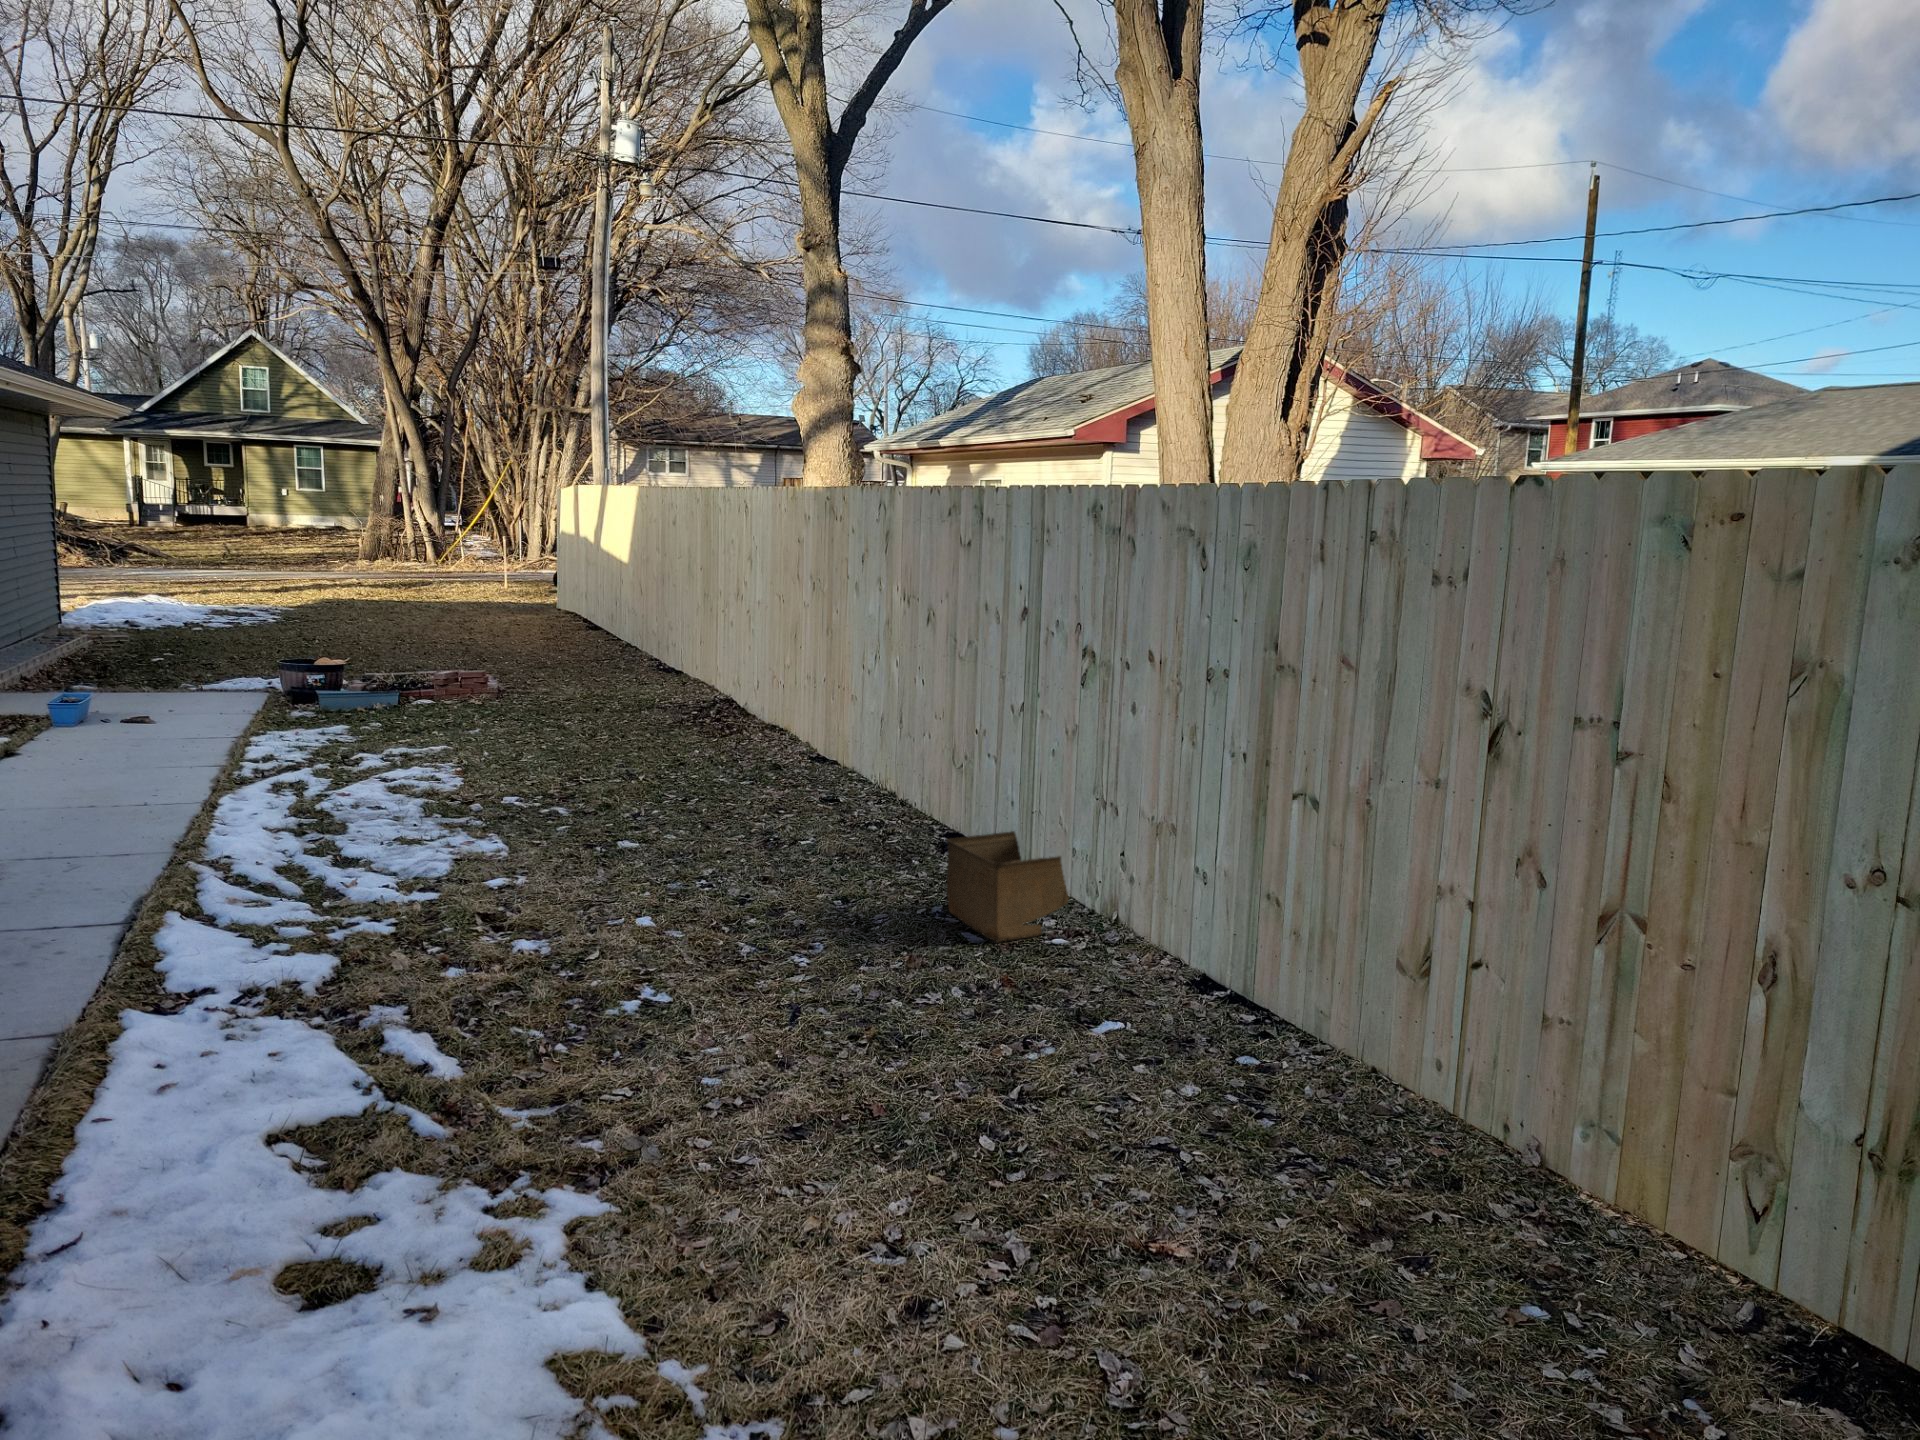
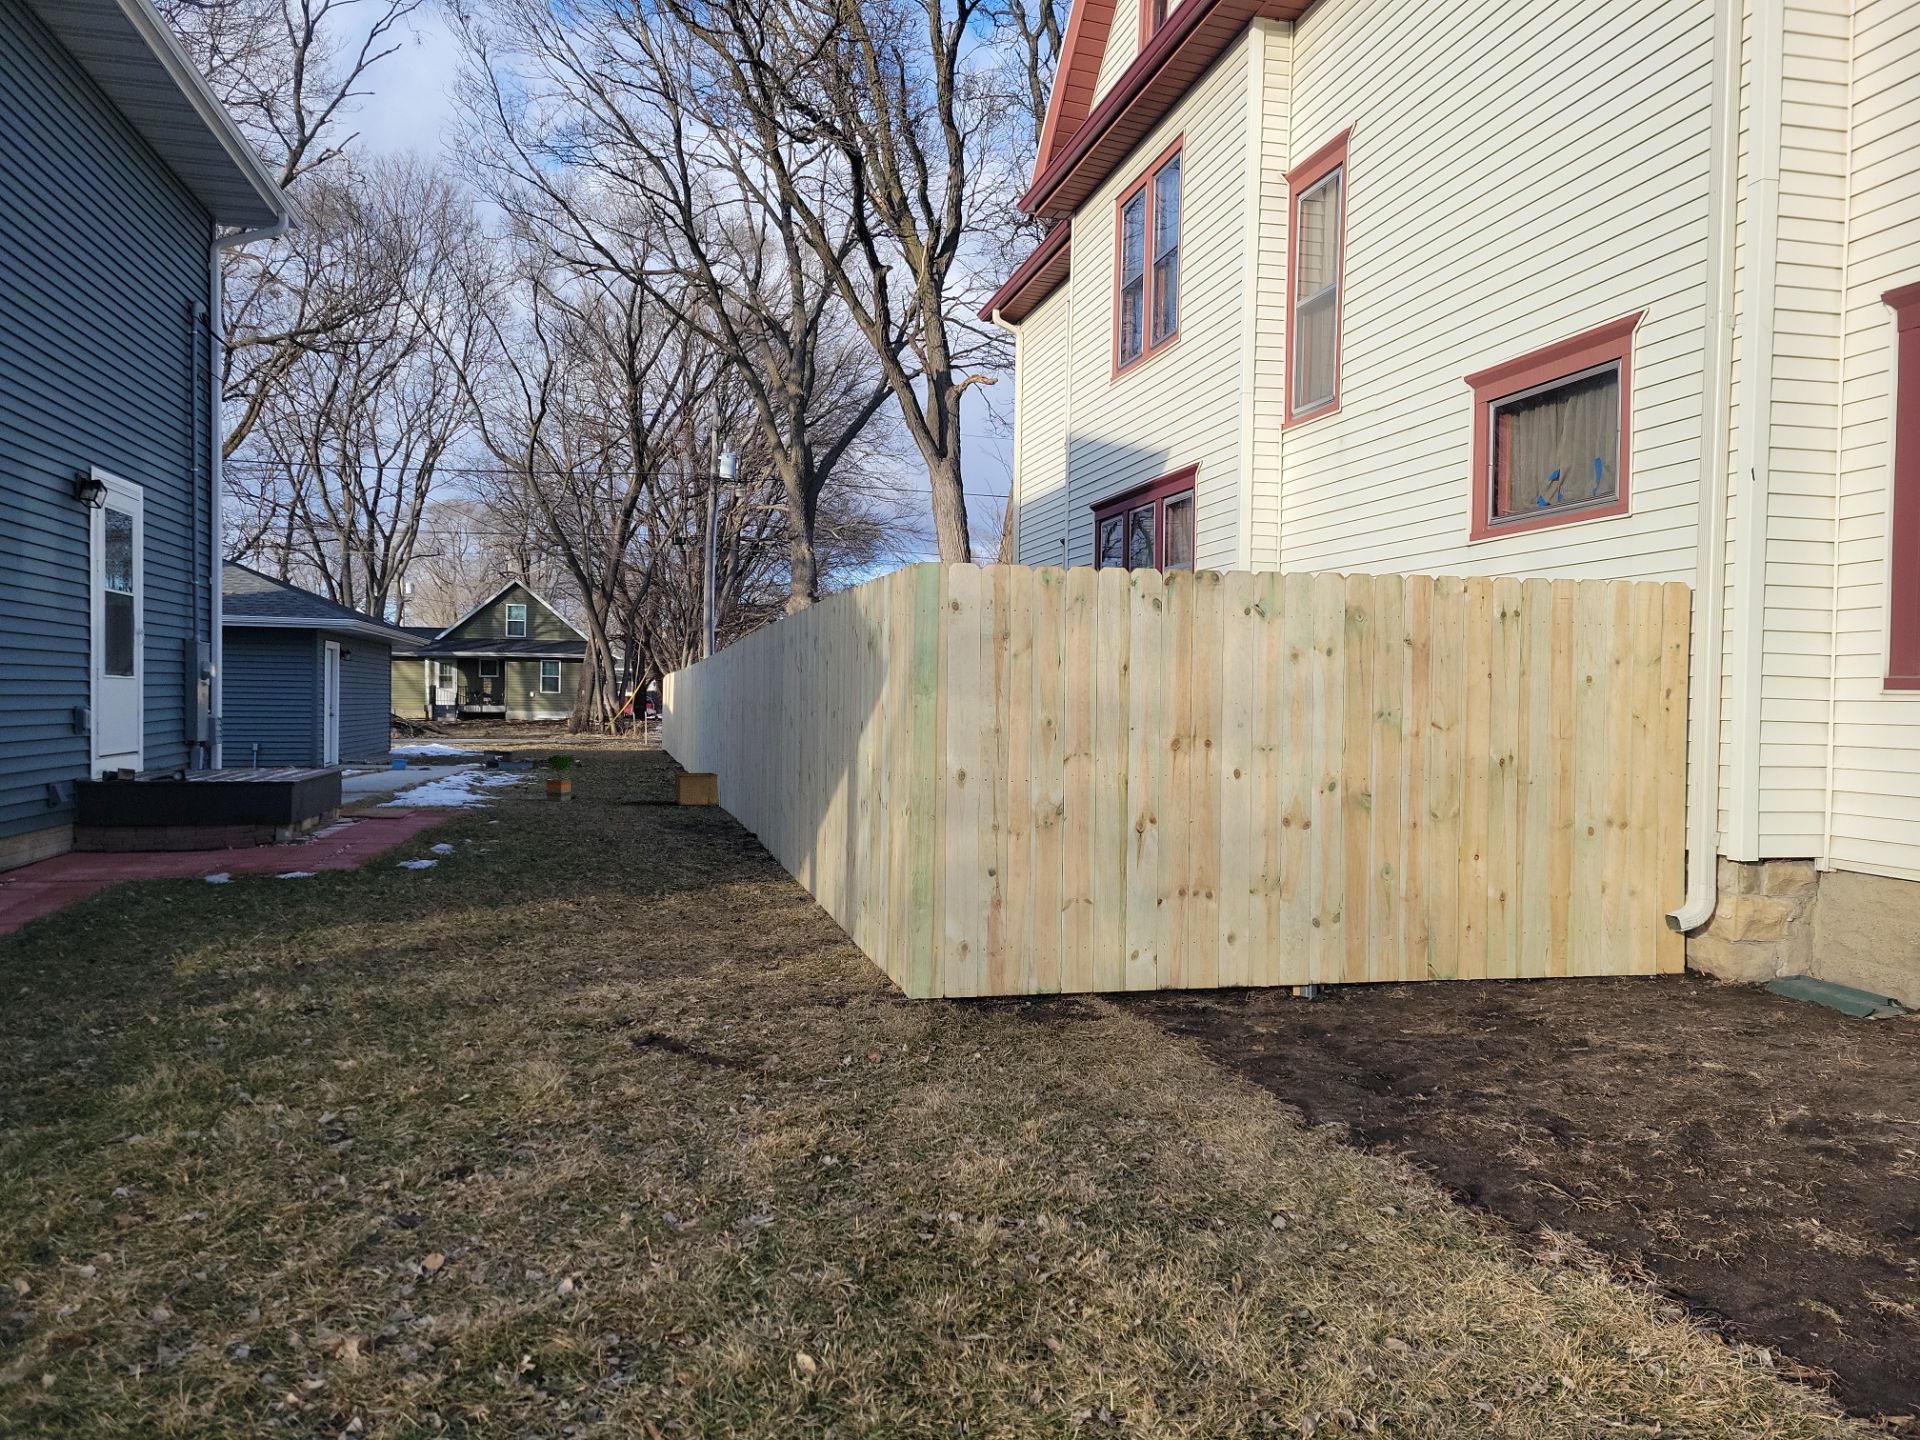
potted tree: none [587,786,672,920] -> present [547,754,576,801]

